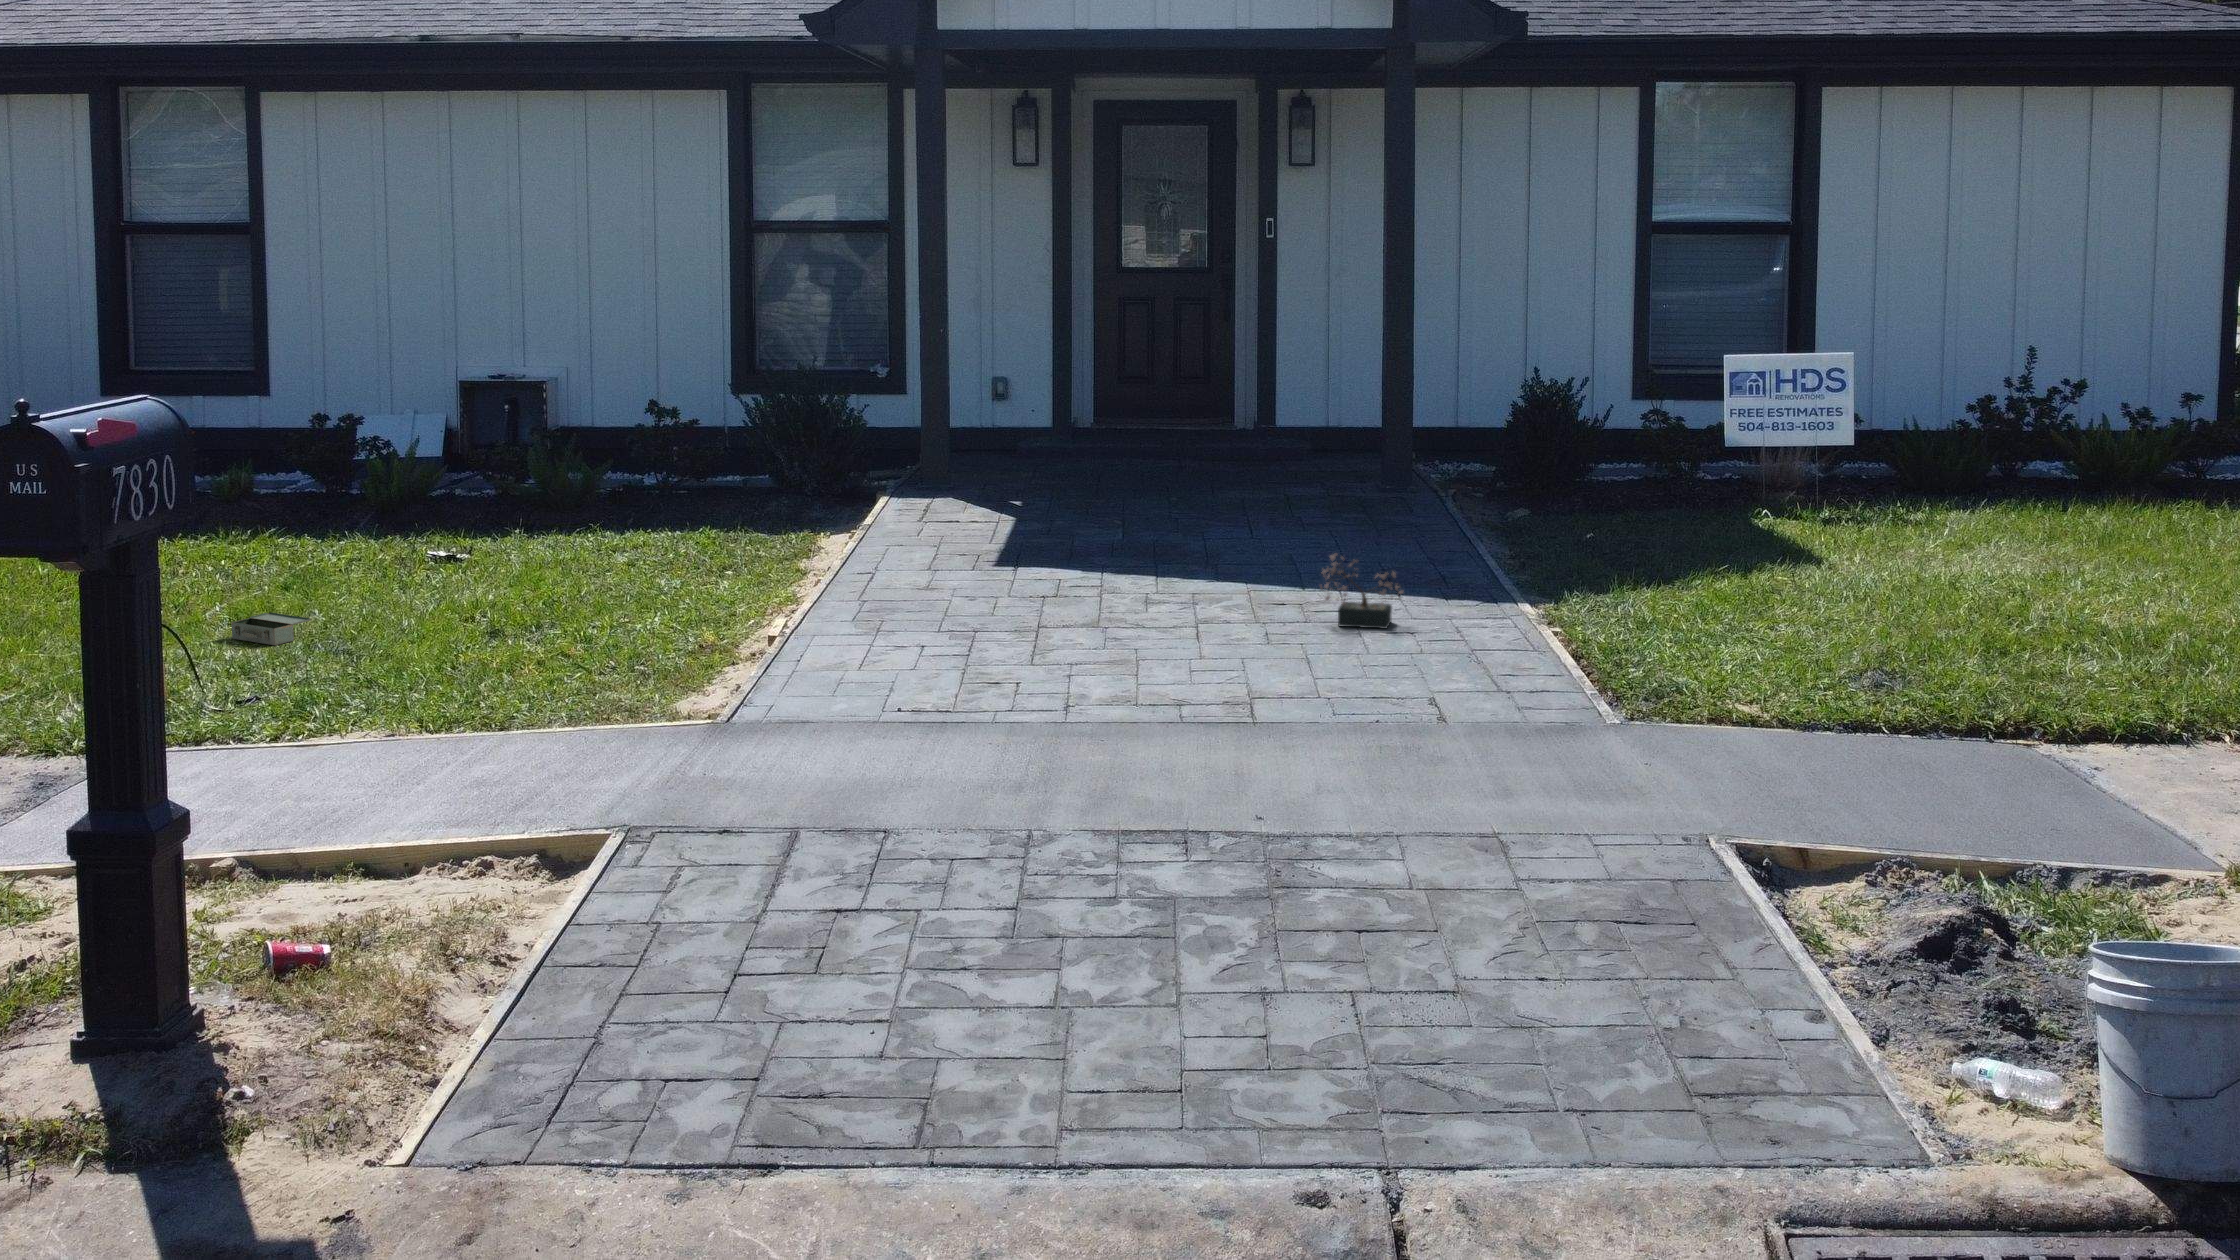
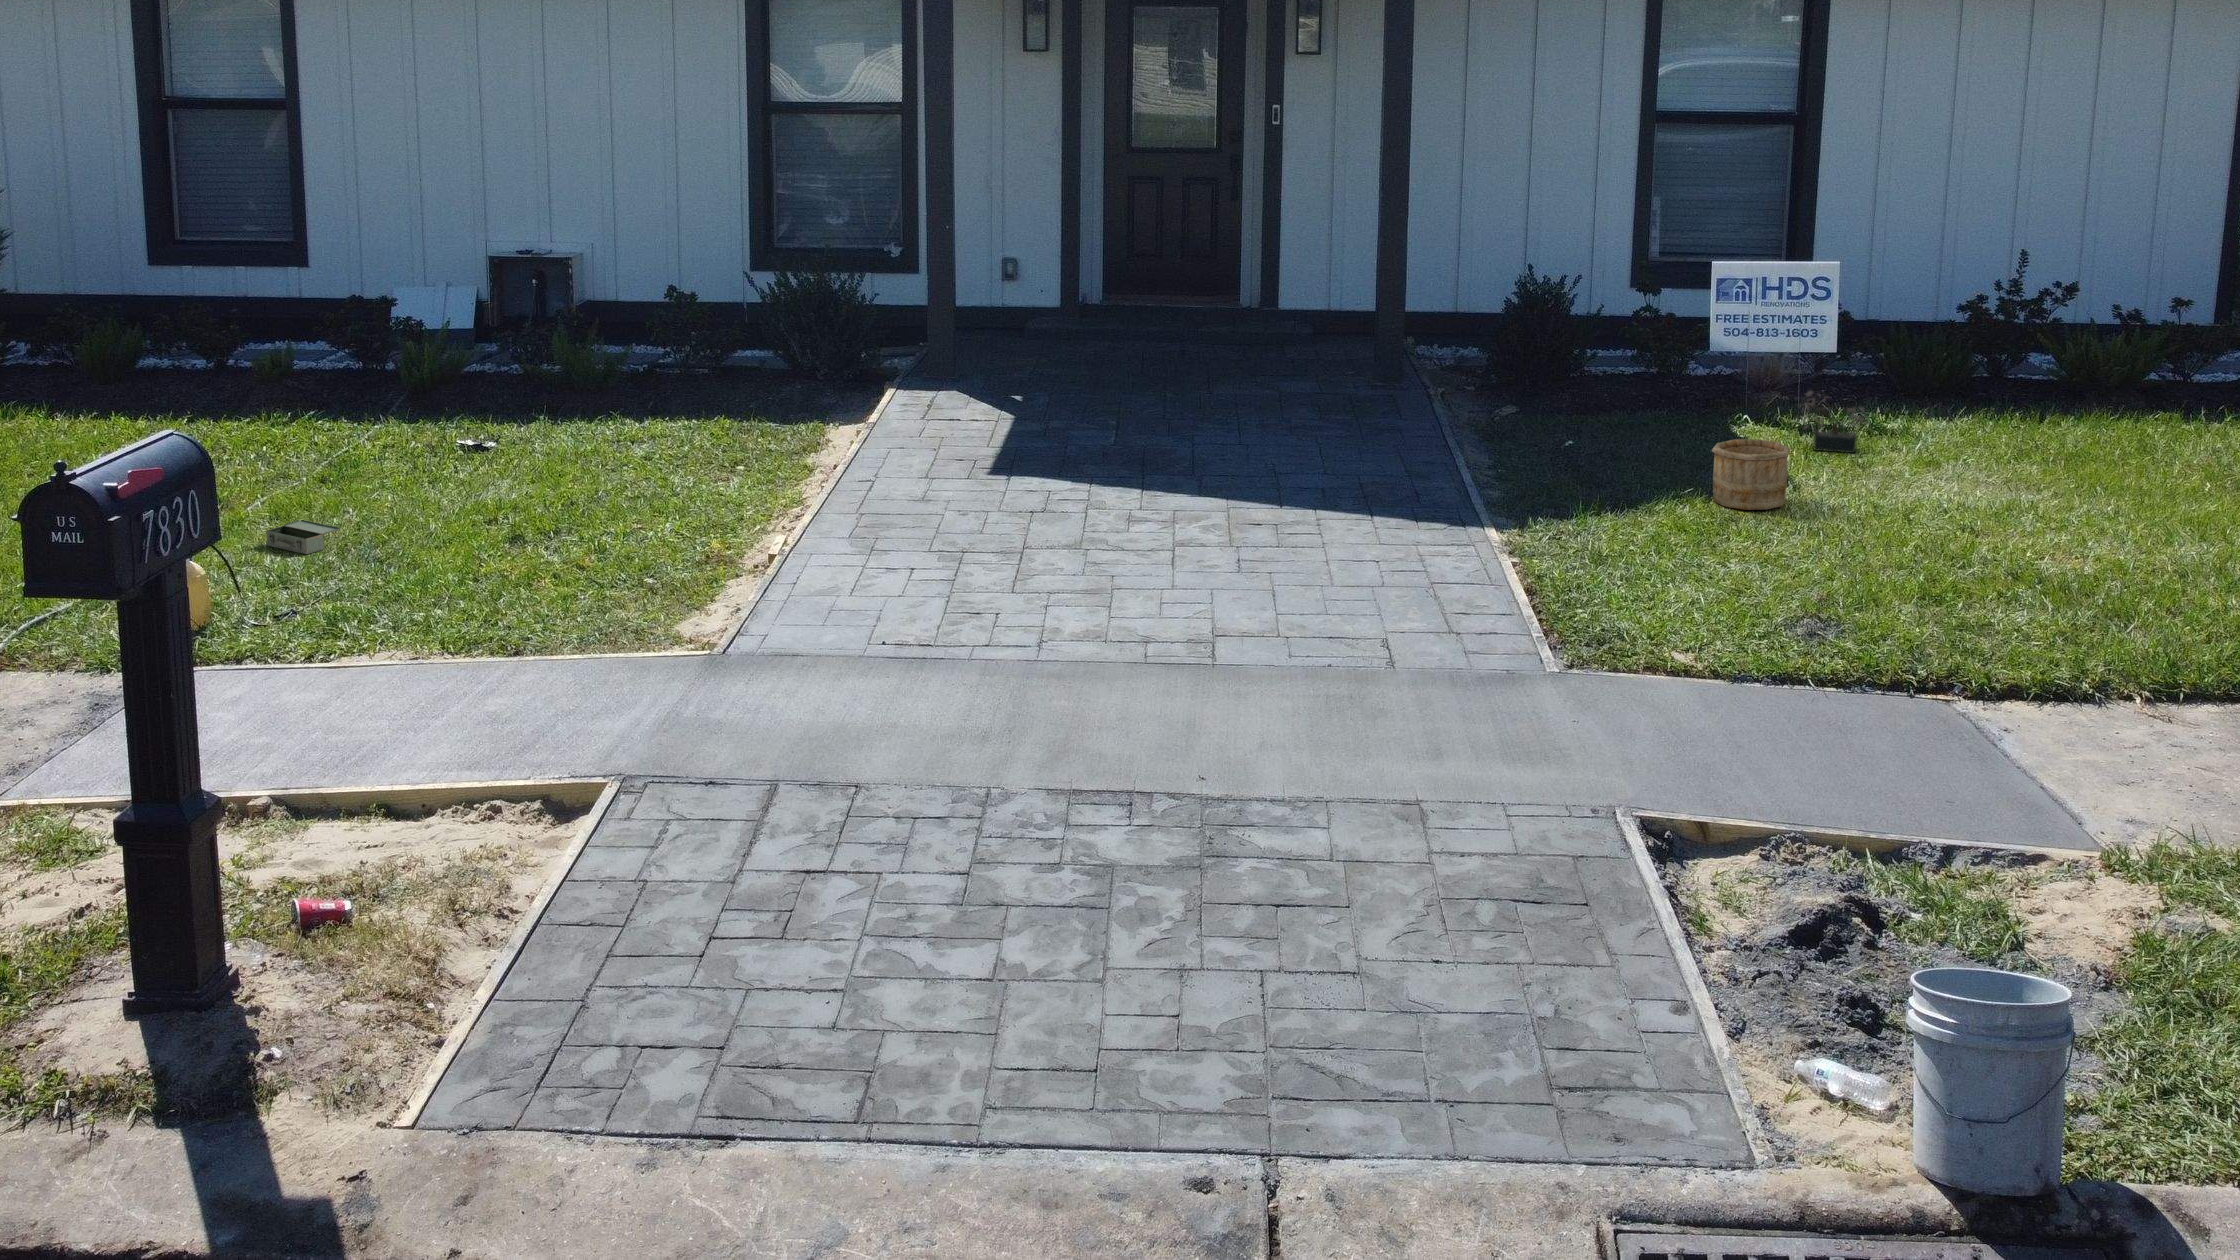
wooden bucket: none [1743,514,1823,584] -> present [1712,439,1790,510]
decorative plant: present [1320,553,1403,629] -> present [1799,391,1869,453]

